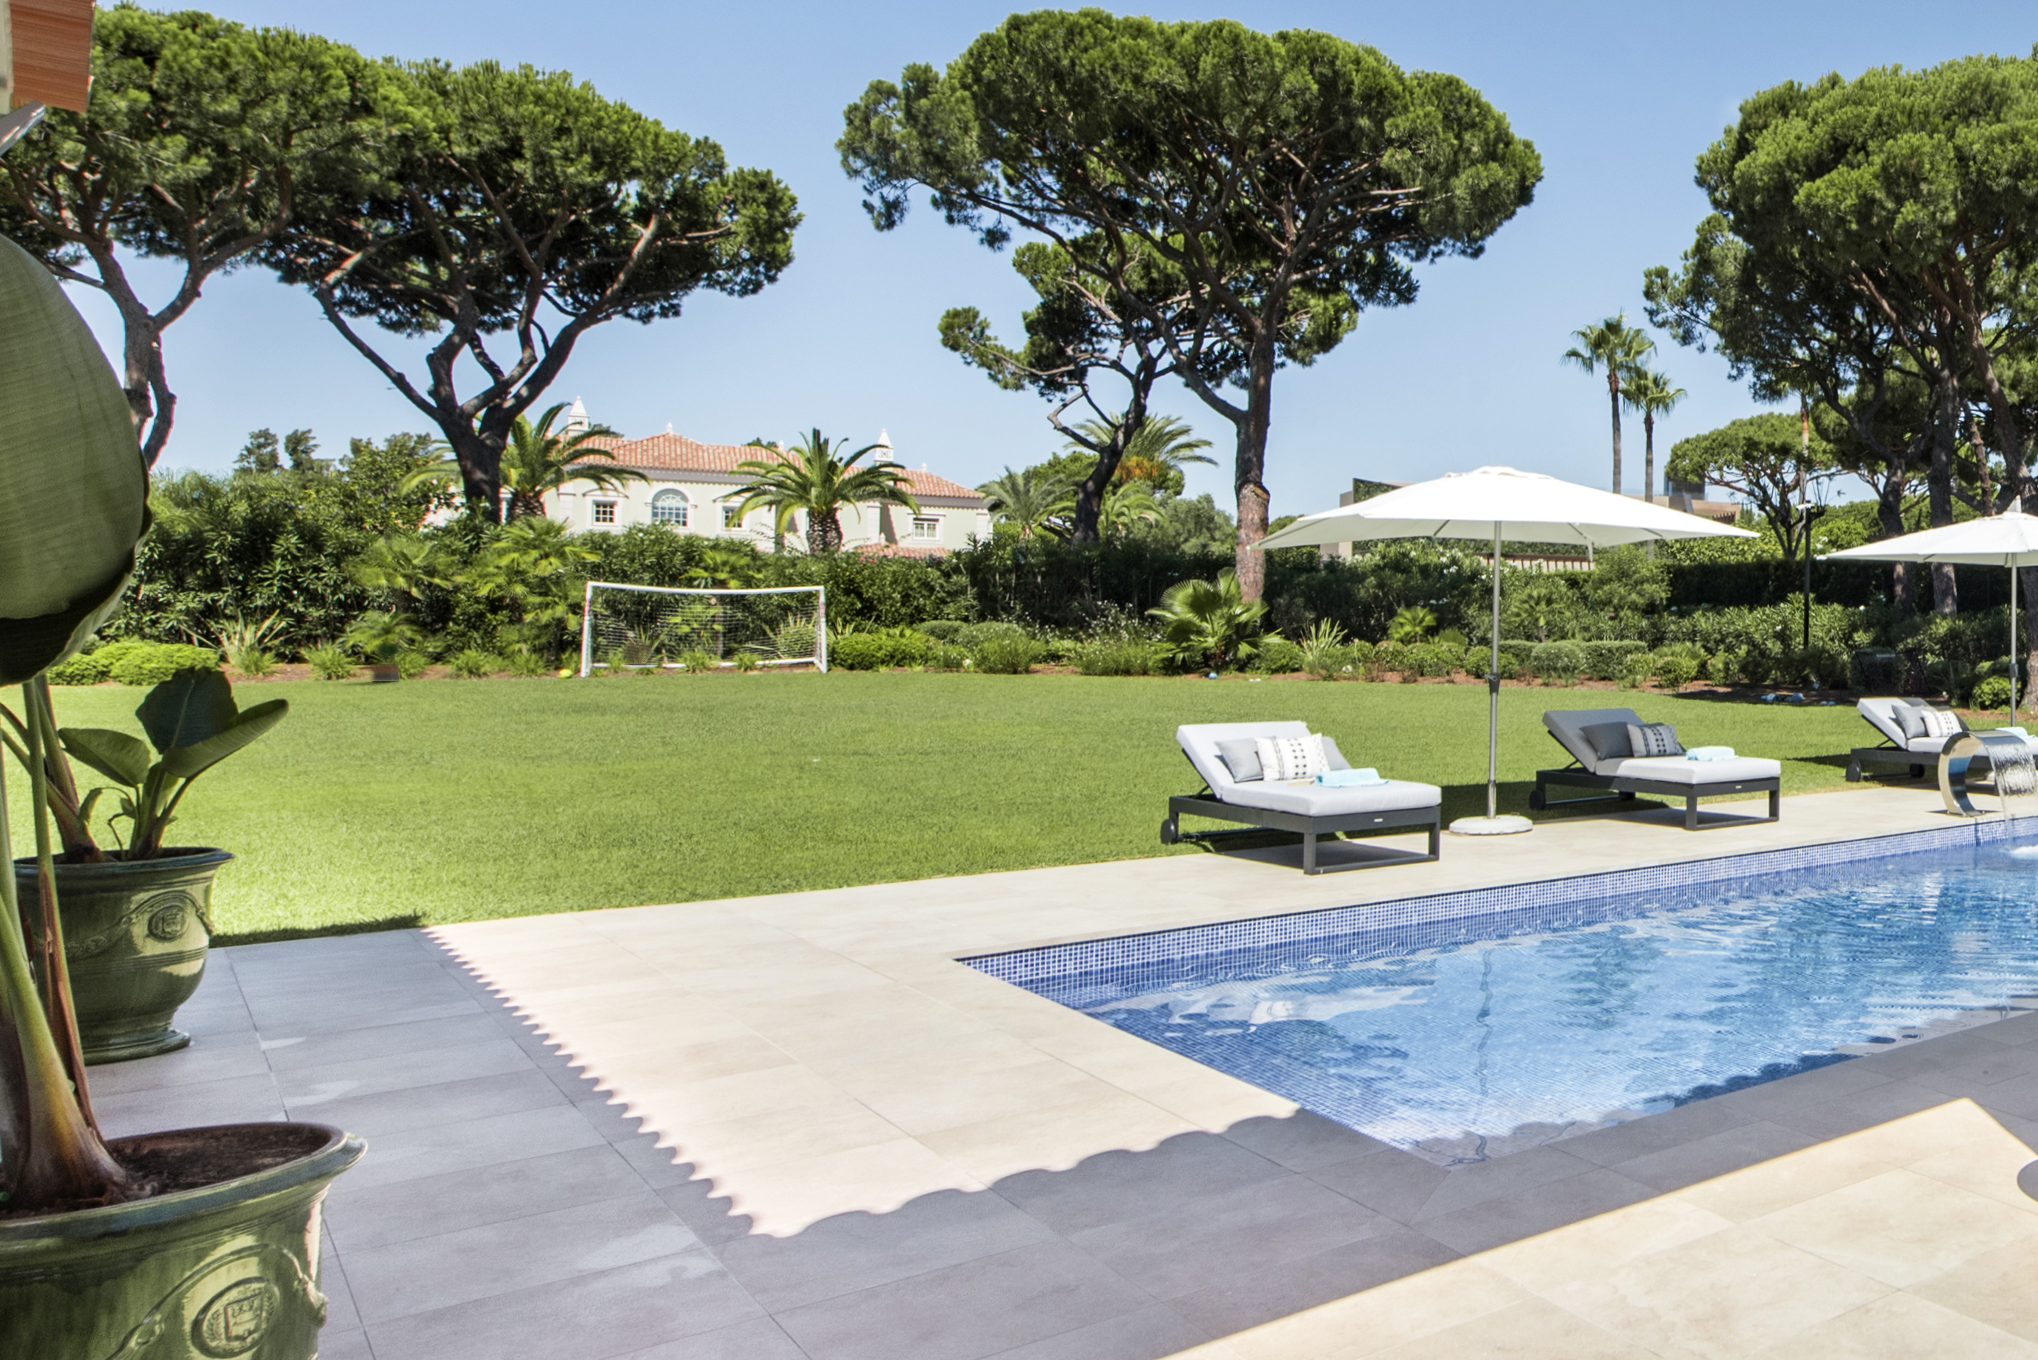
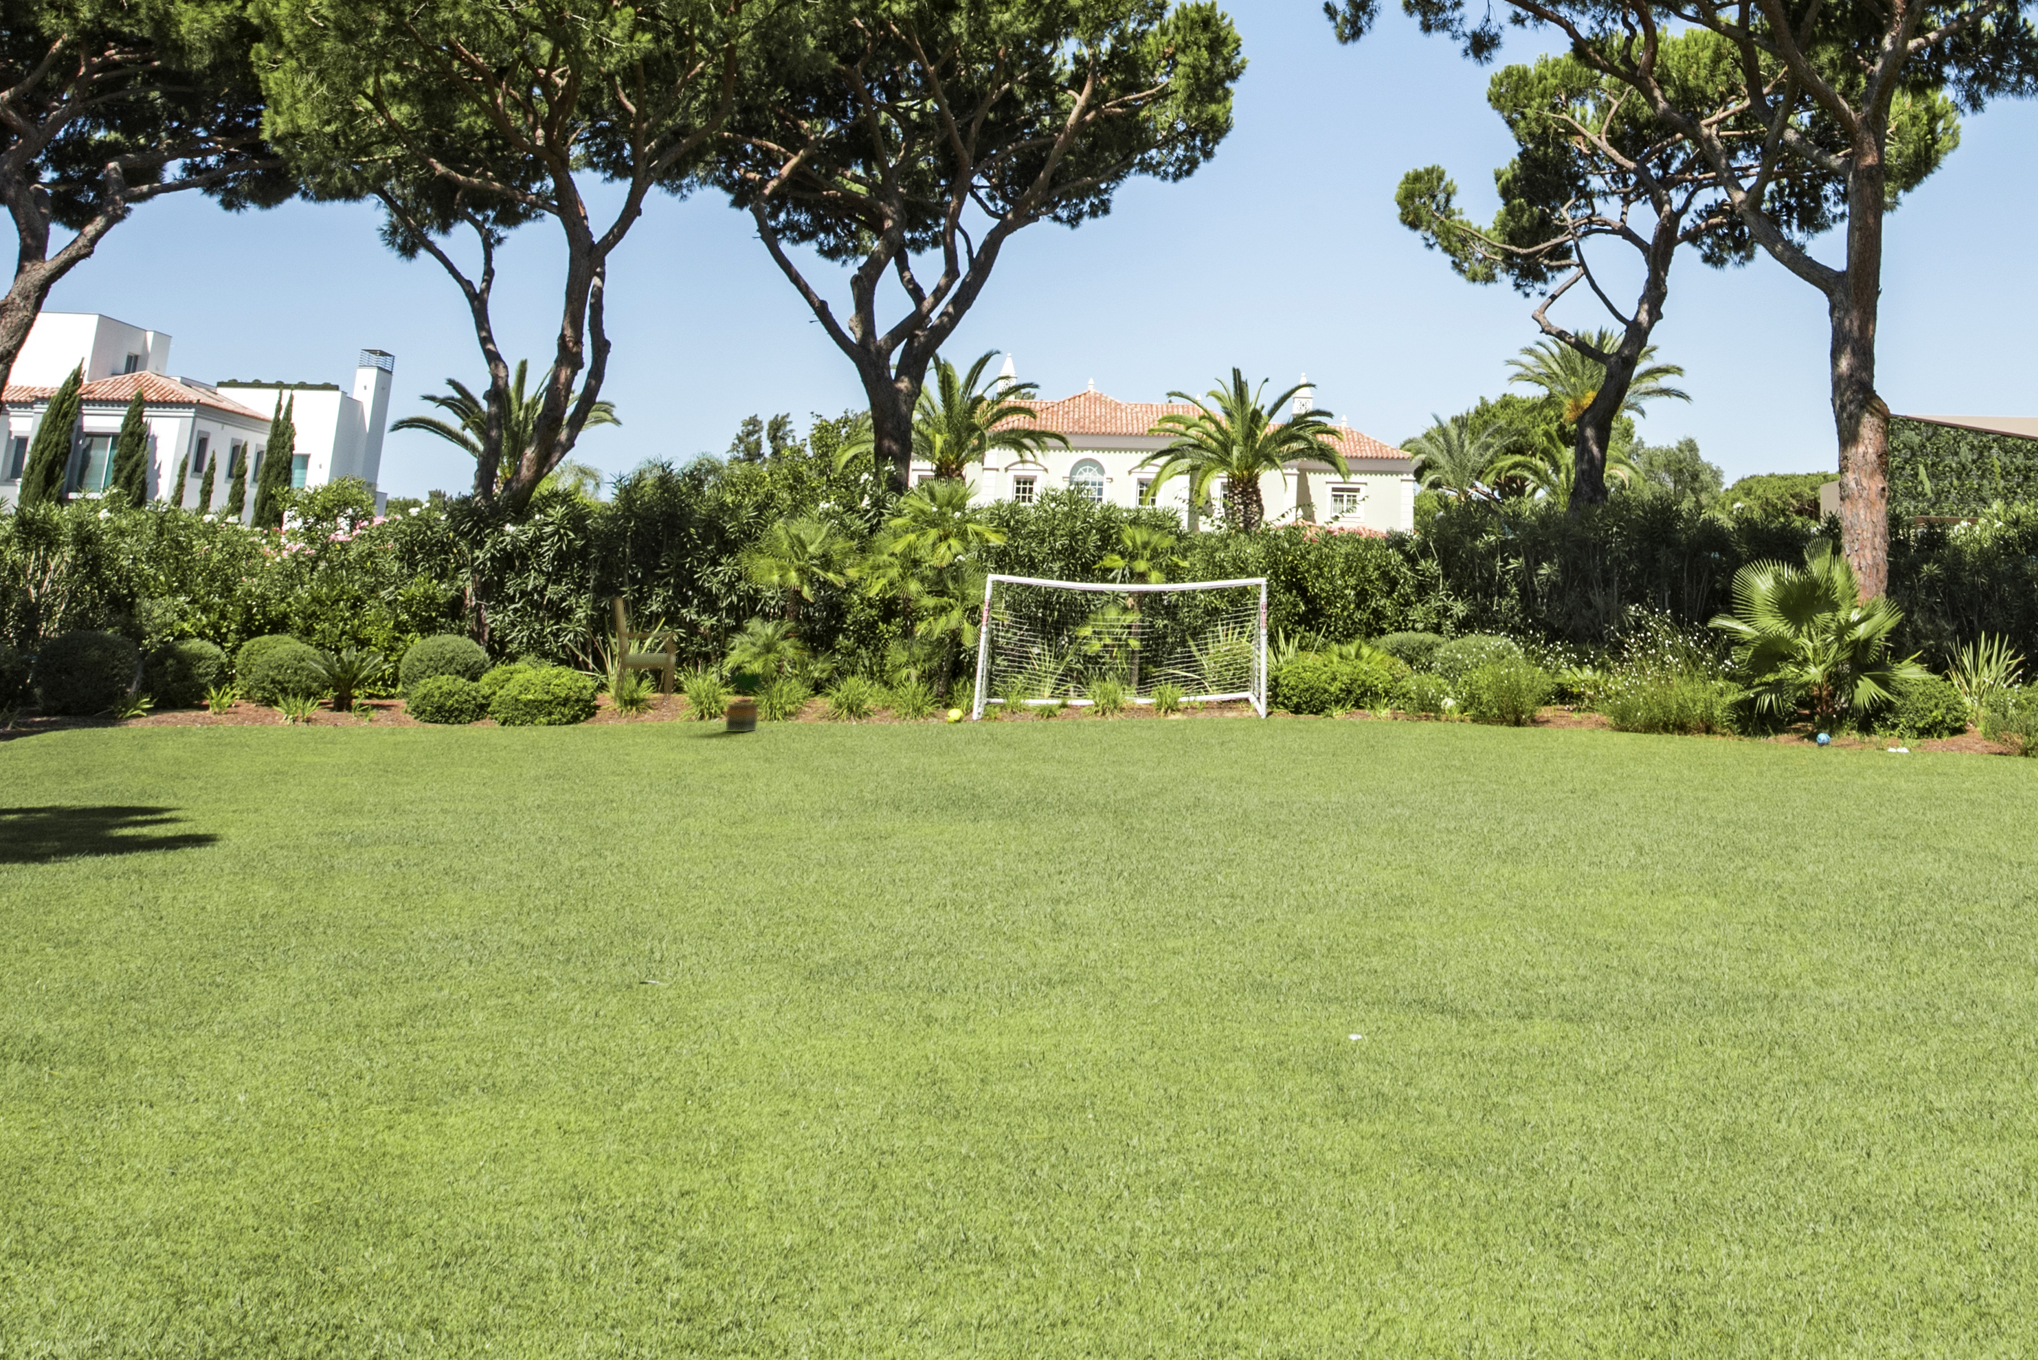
chair: none [243,596,305,669] -> present [614,599,677,702]
woven basket: present [623,641,652,664] -> none [1022,663,1057,700]

